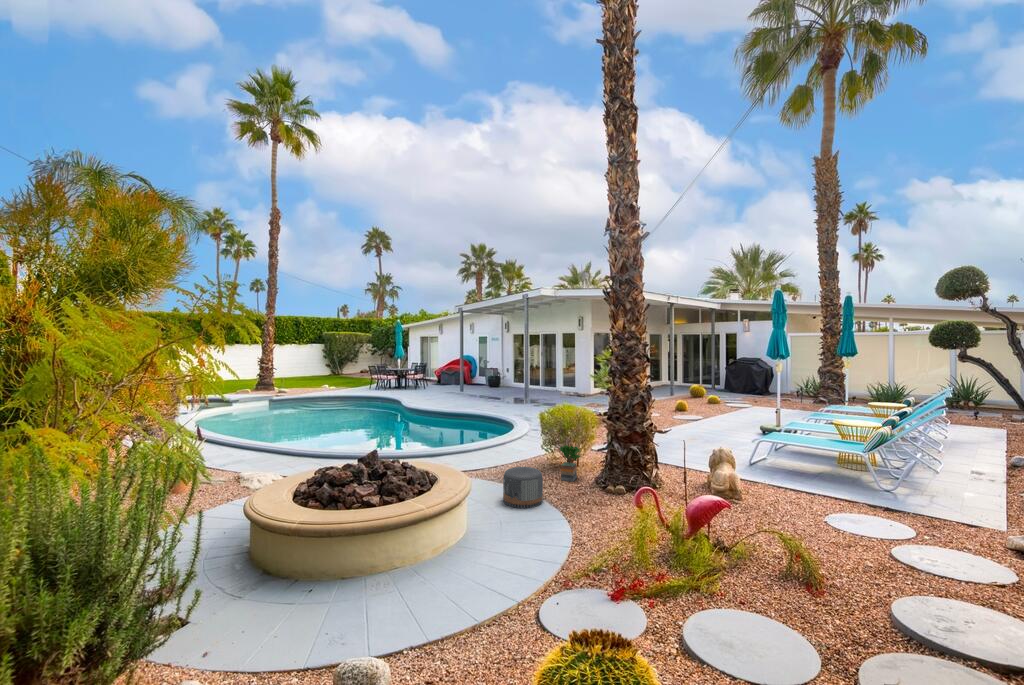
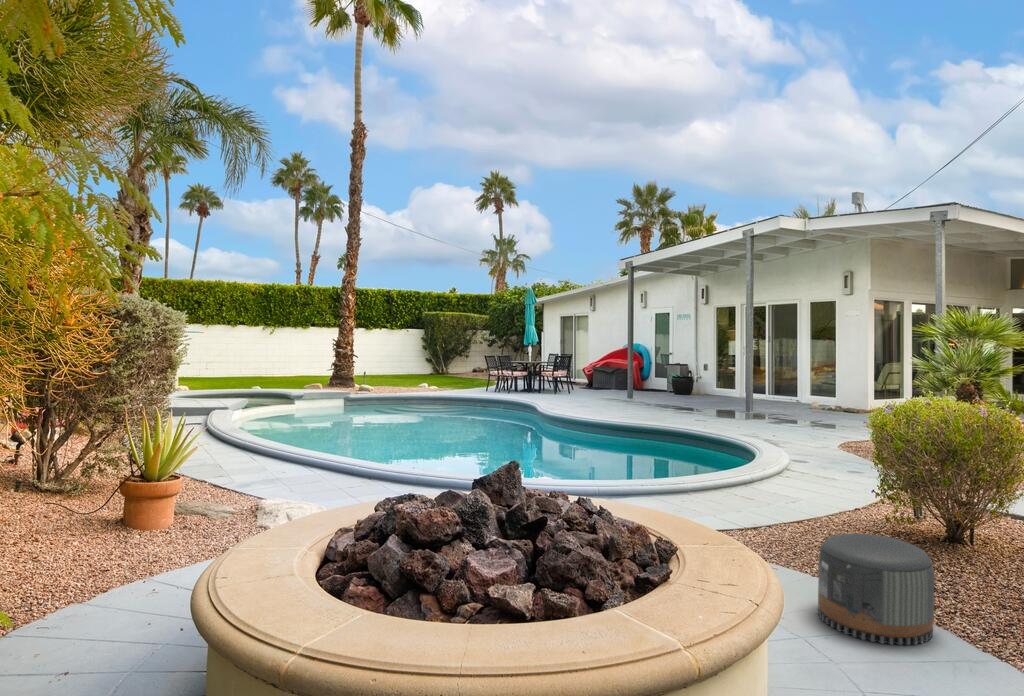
potted tree: present [560,445,580,482] -> none [928,489,996,580]

